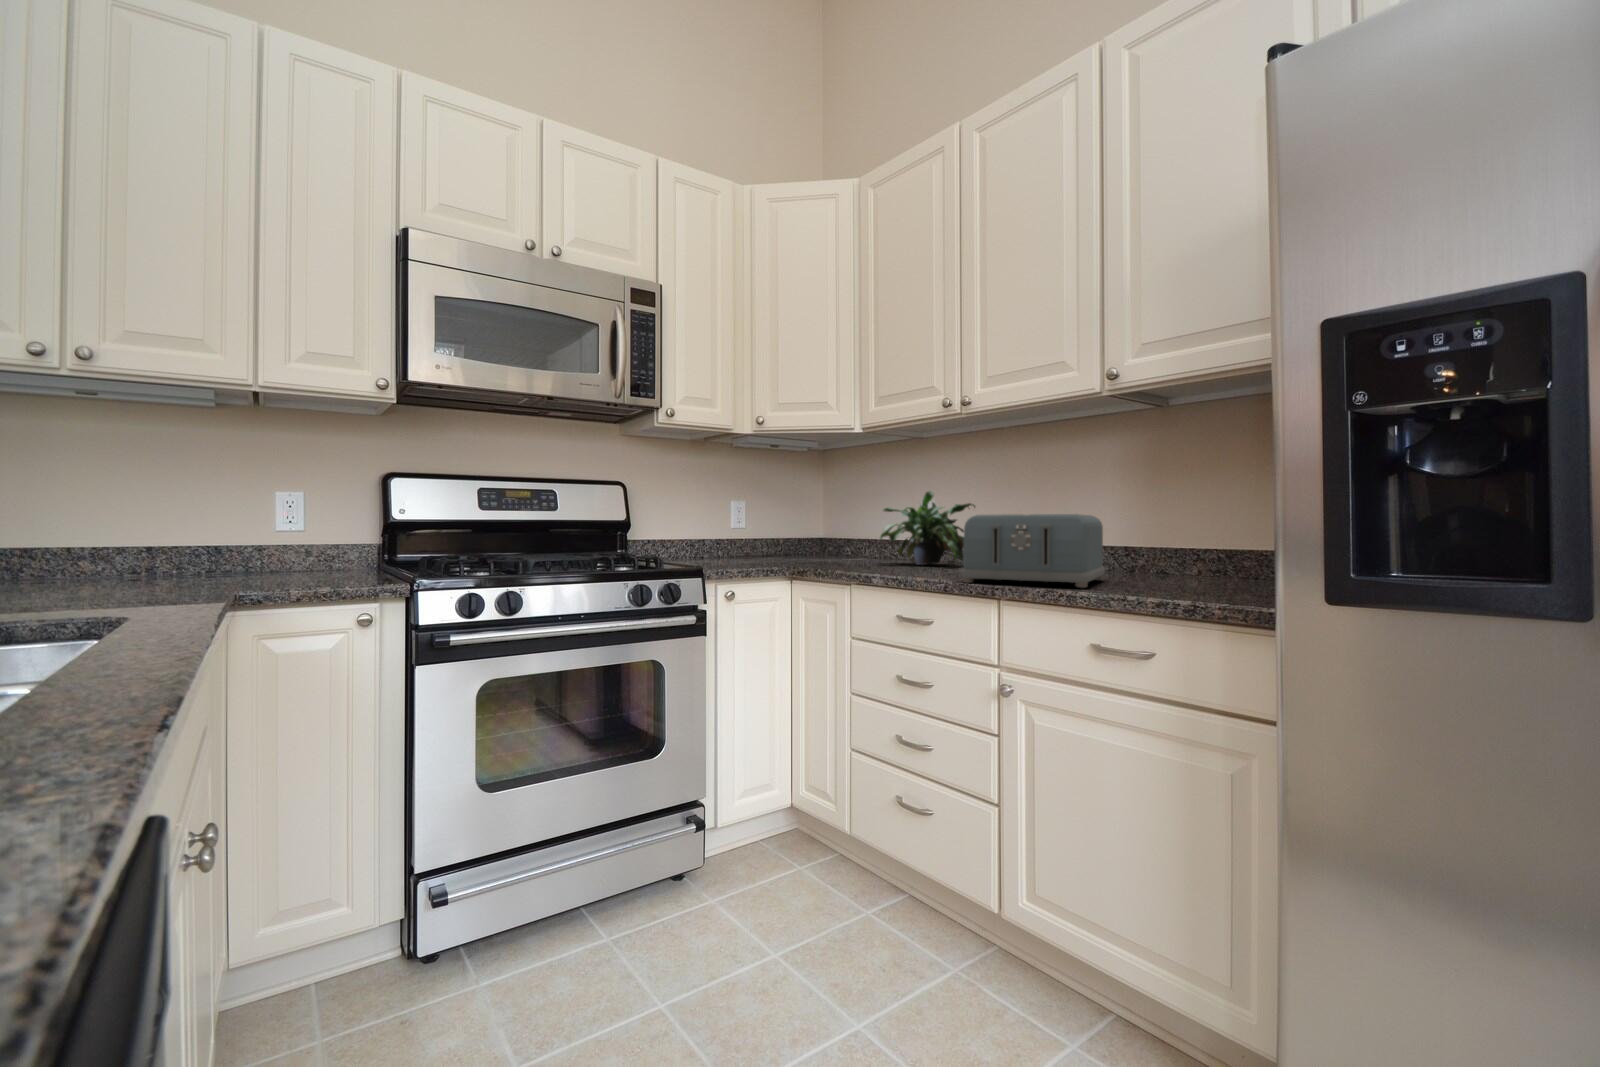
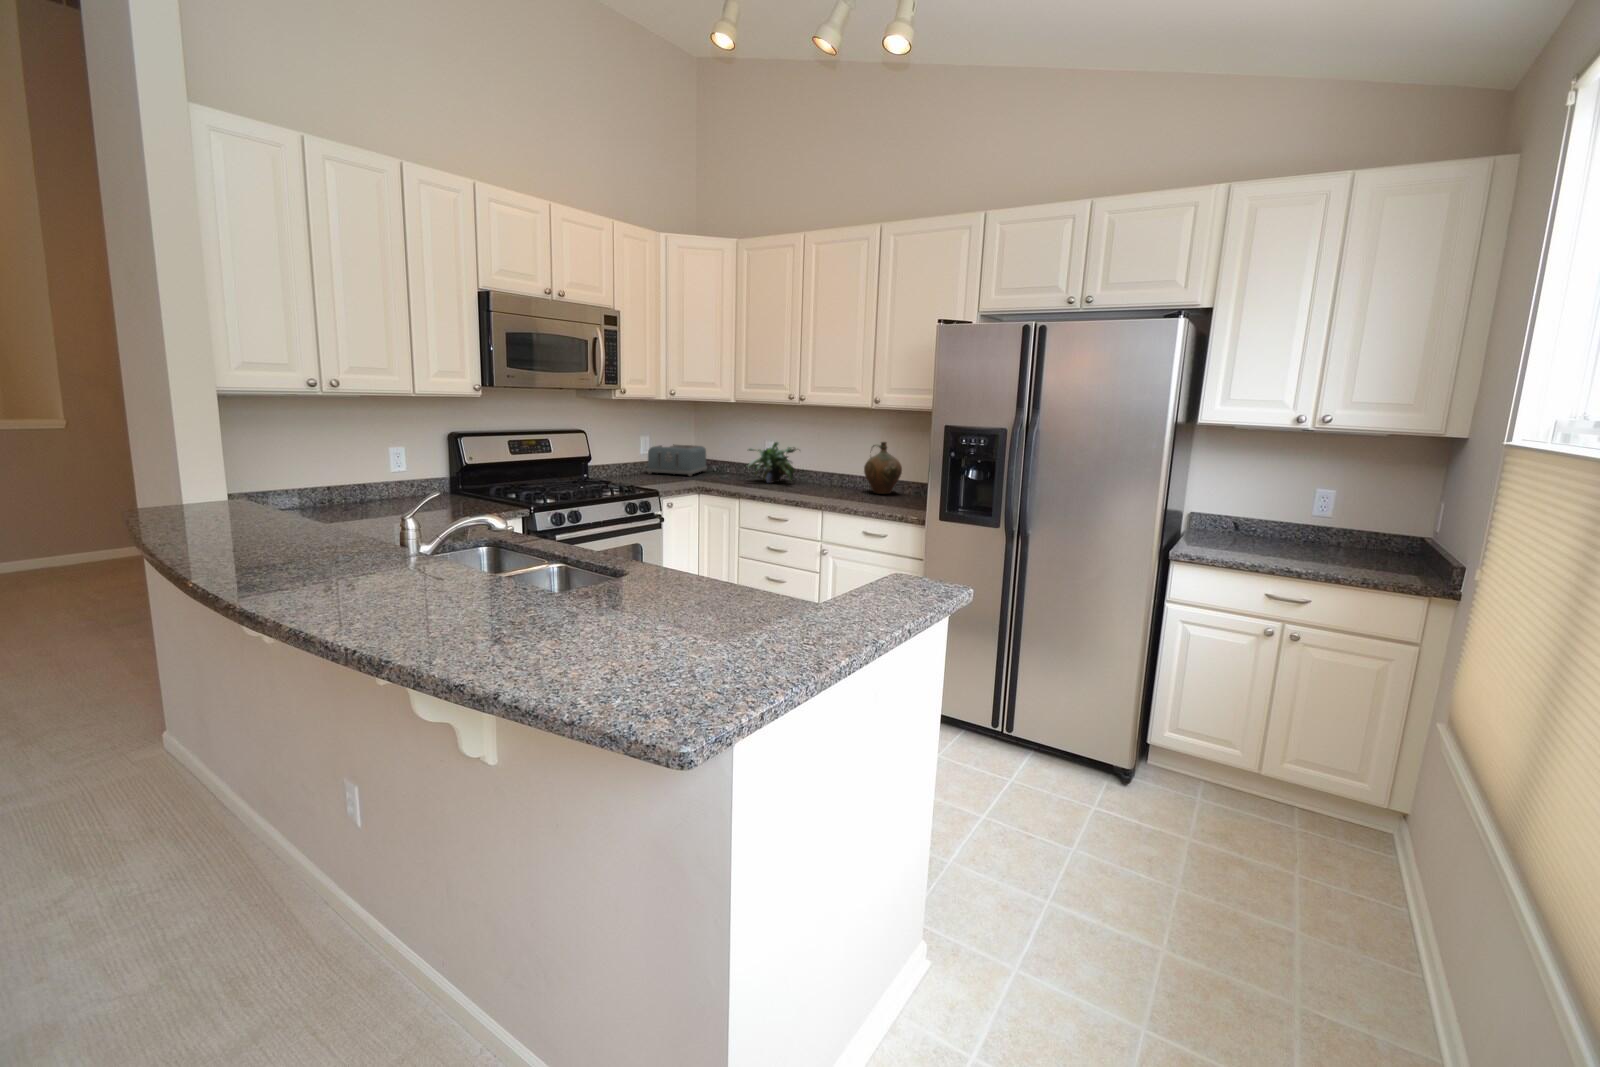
ceramic jug: none [1097,473,1182,577] -> present [864,442,902,494]
toaster: present [960,514,1105,588] -> present [647,444,707,476]

